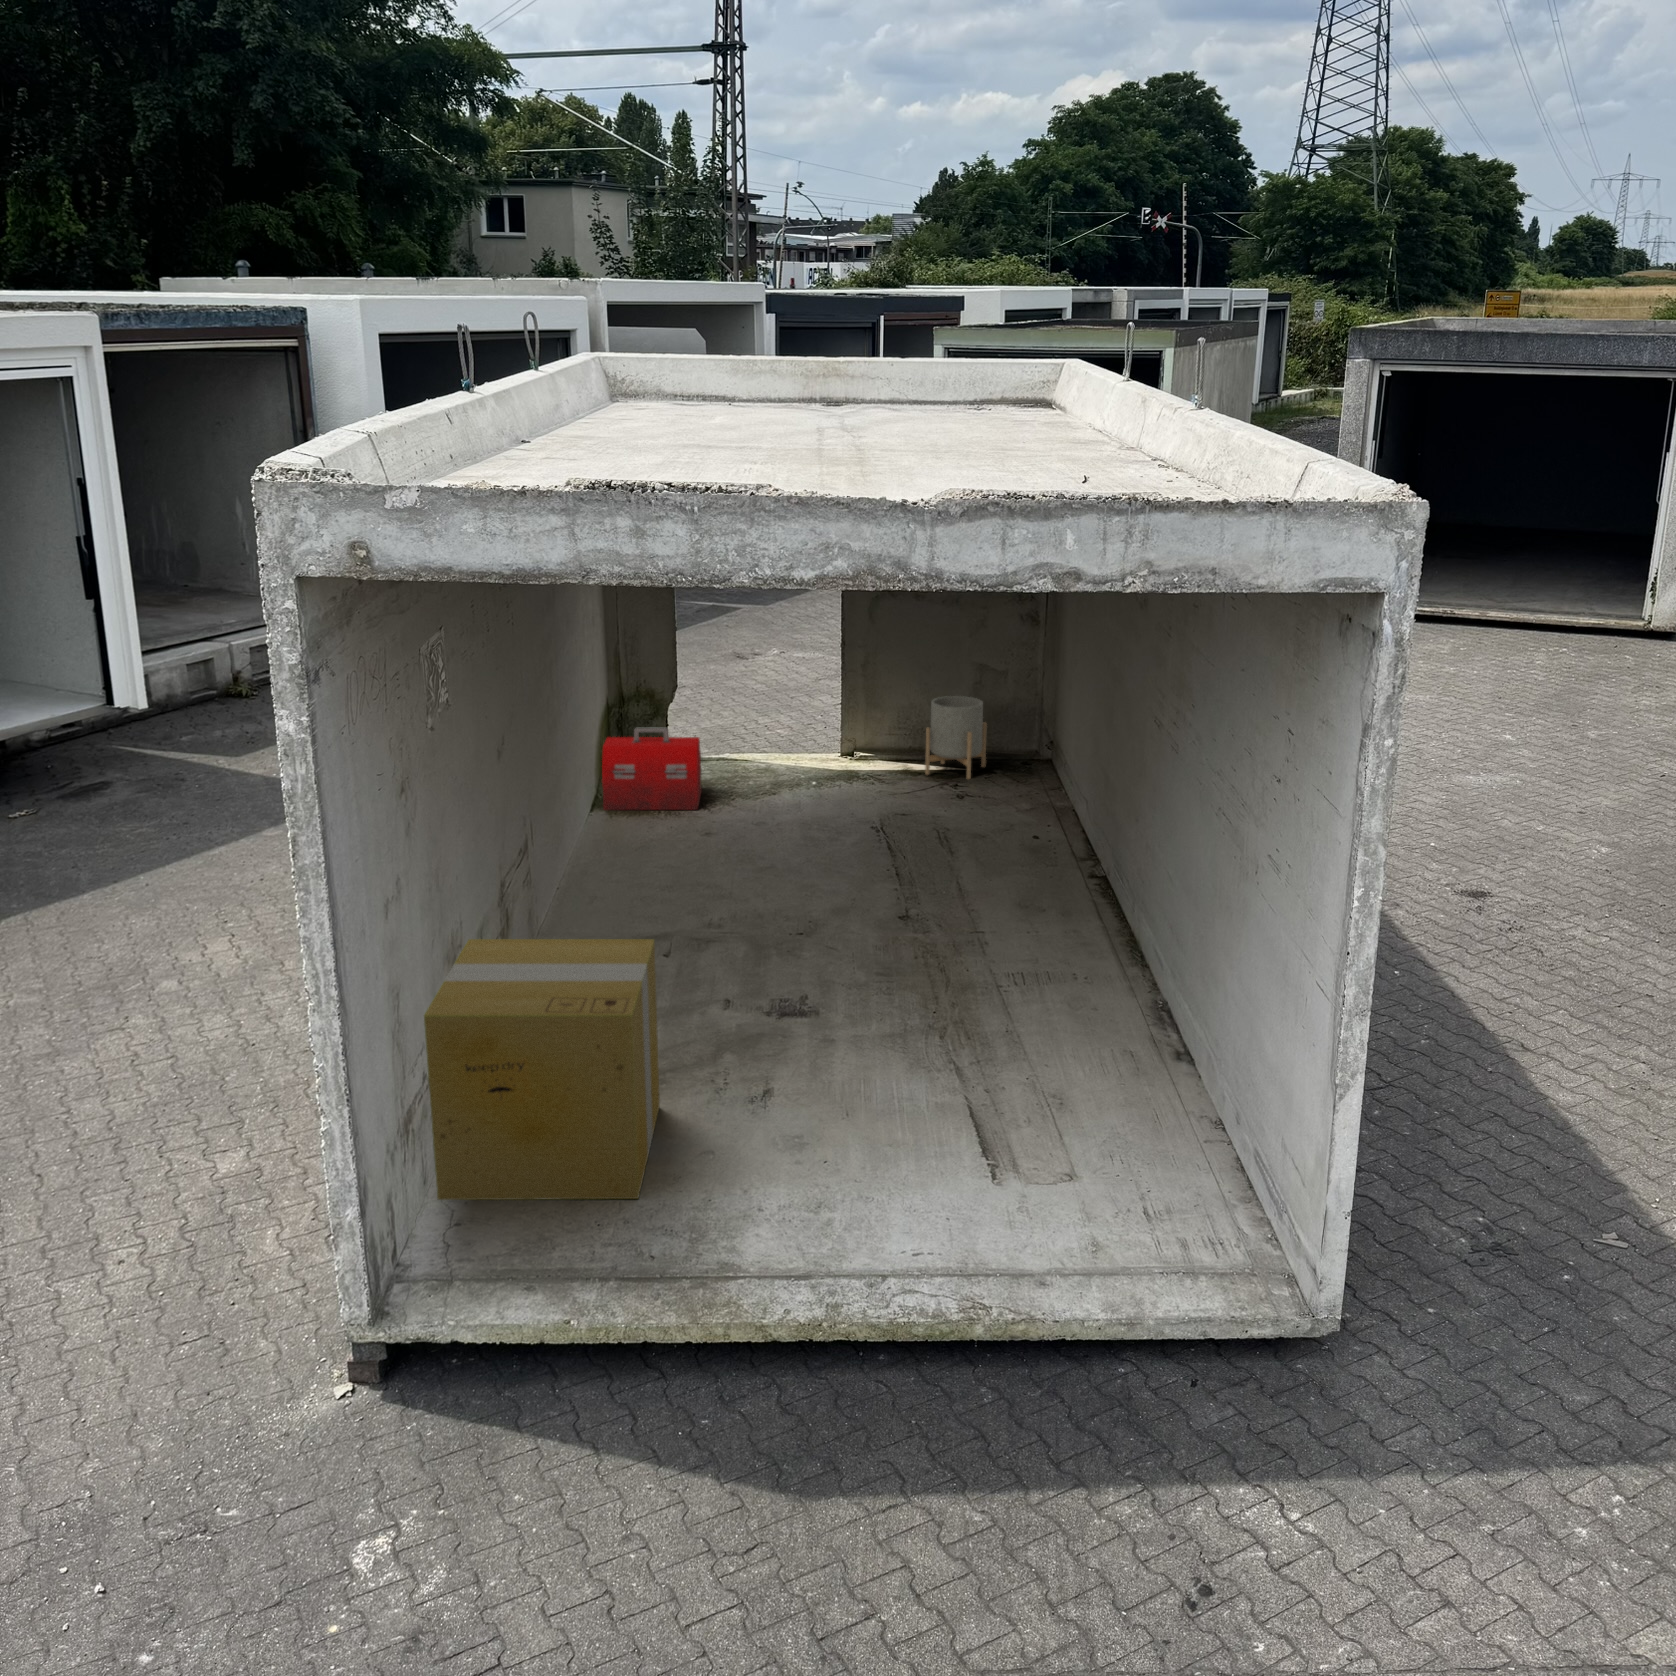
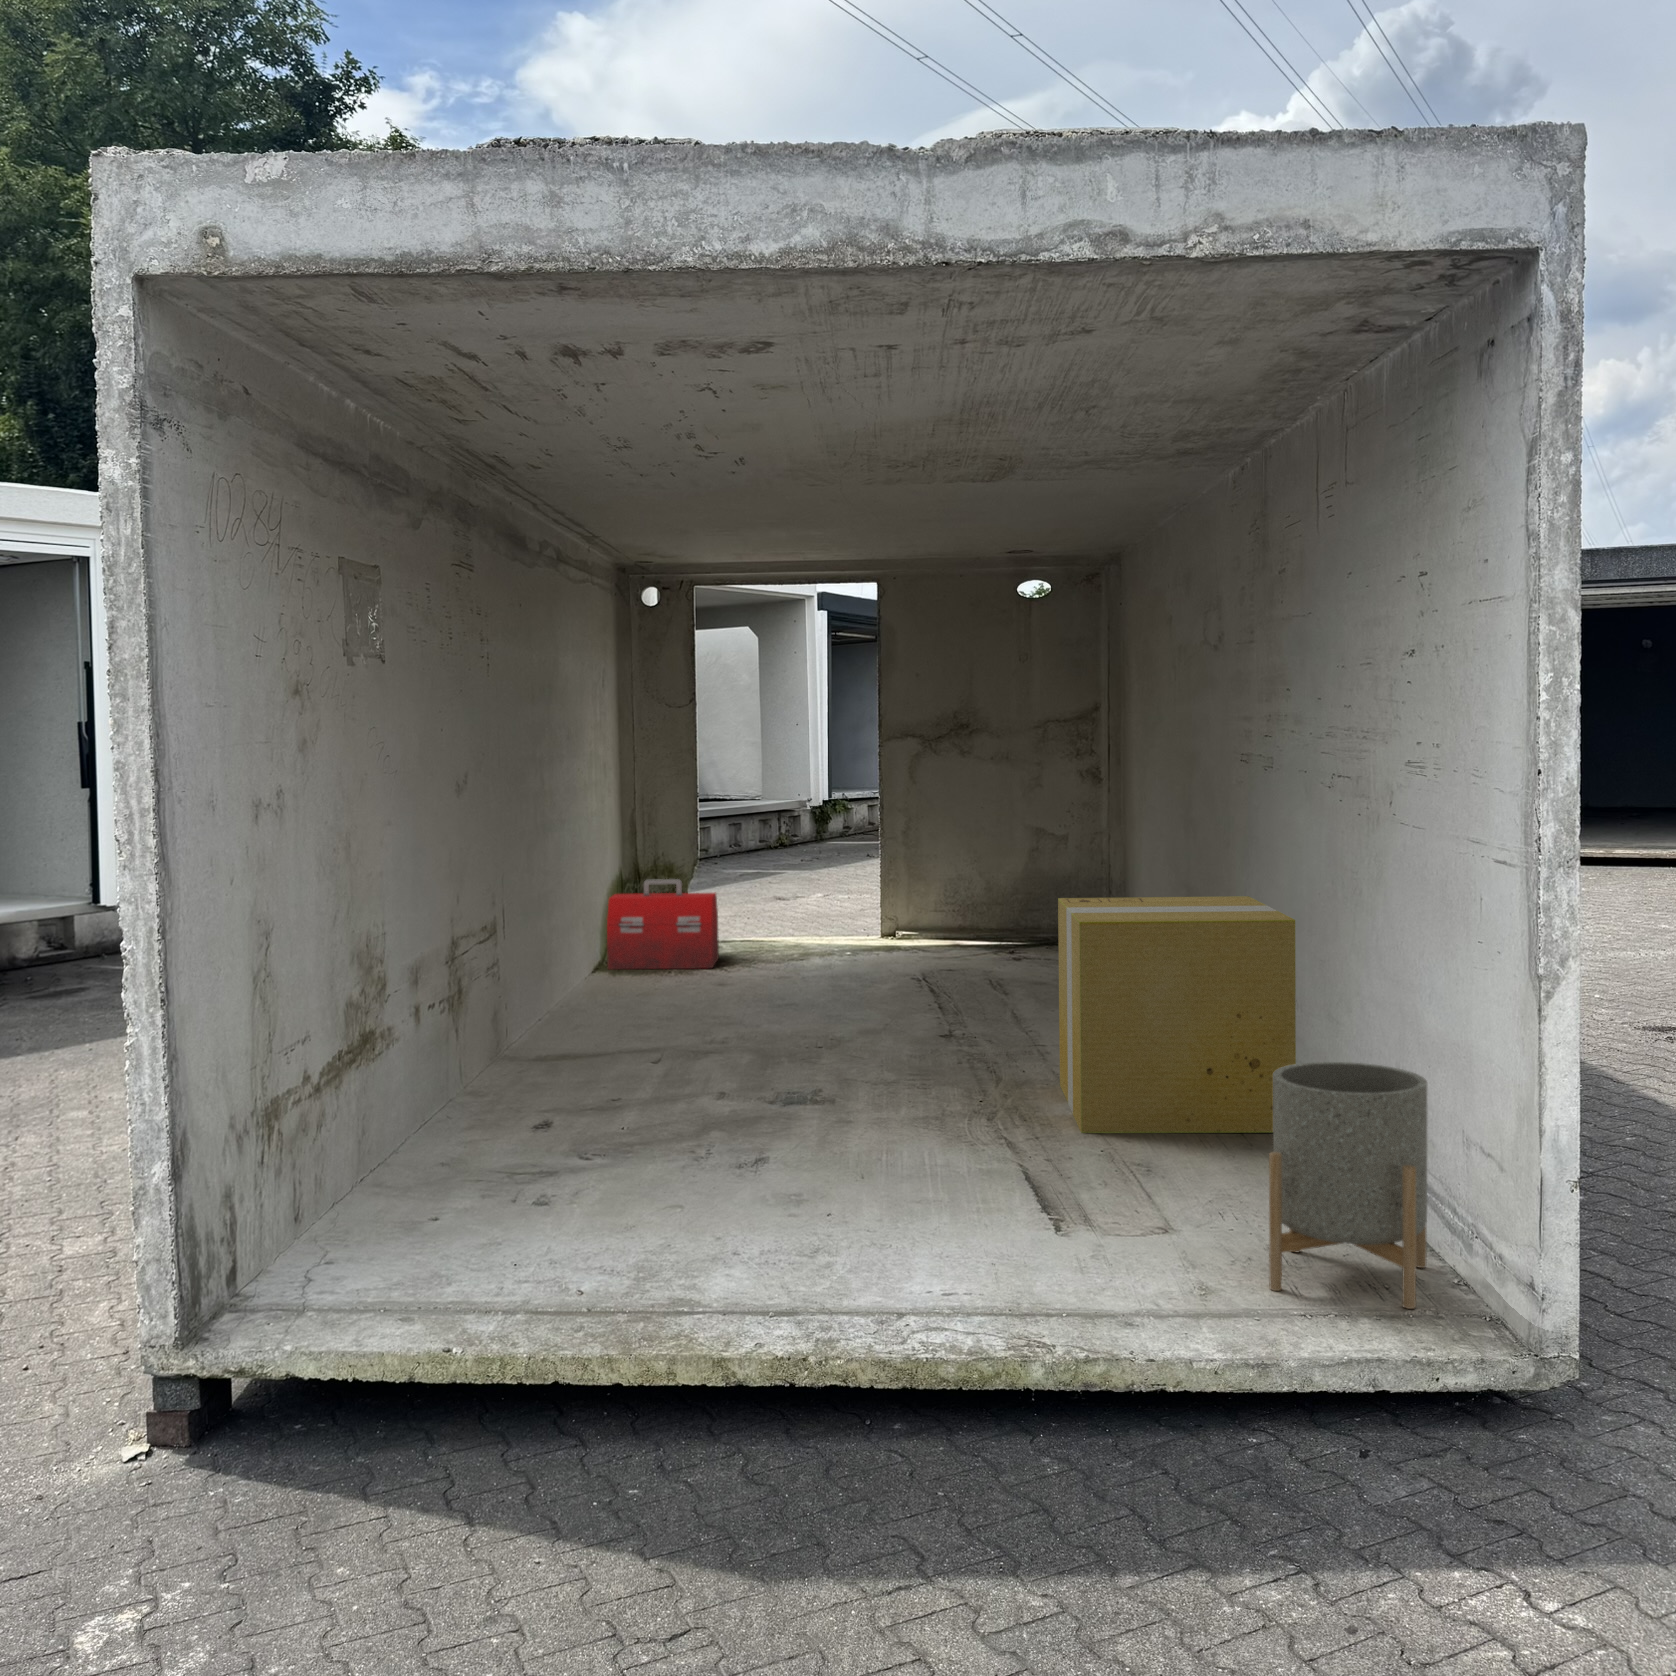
planter: present [925,696,987,779] -> present [1269,1062,1427,1309]
cardboard box: present [424,939,660,1200] -> present [1058,896,1296,1133]

